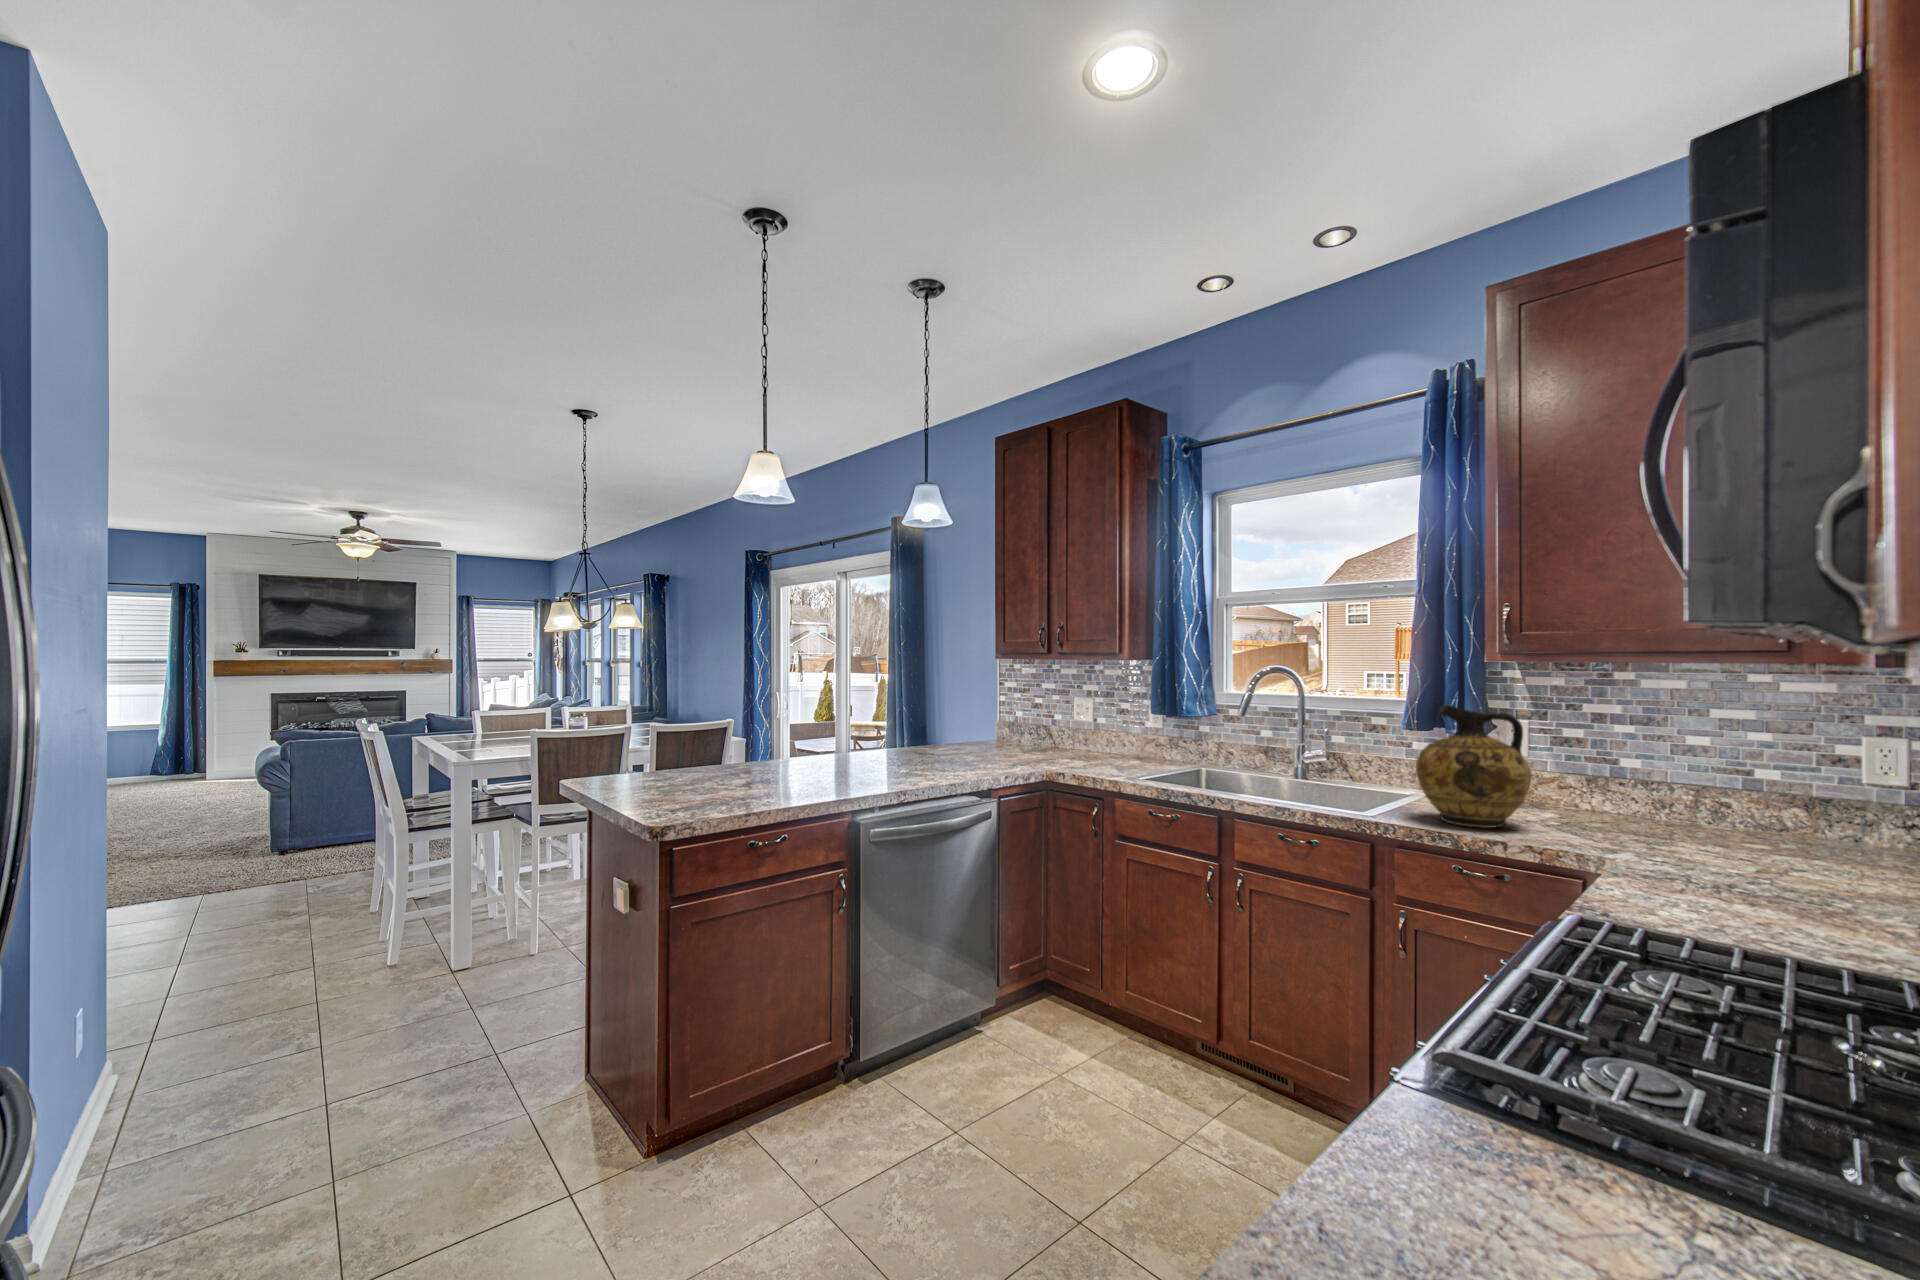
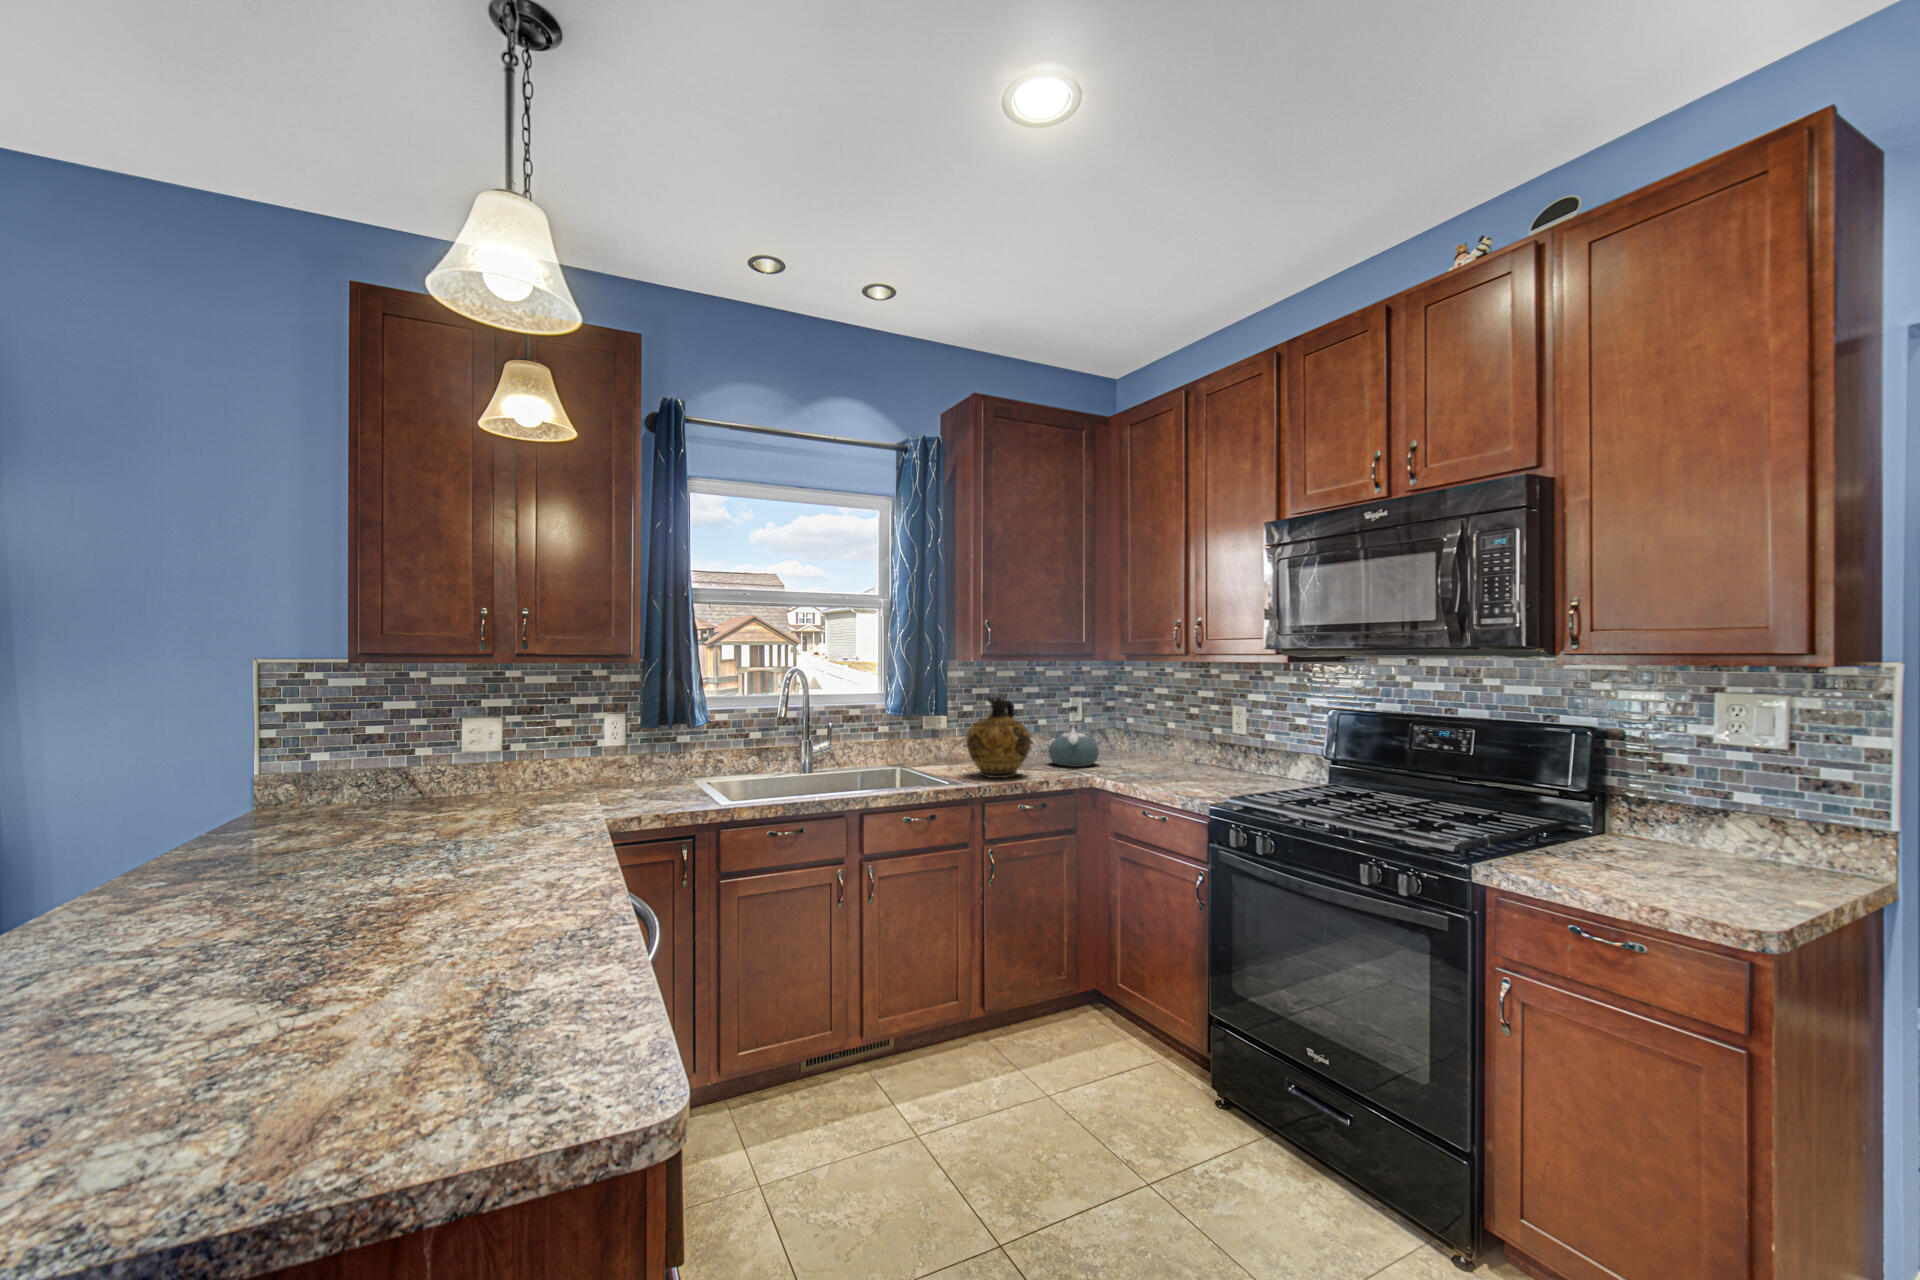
kettle: none [1659,740,1801,859] -> present [1048,706,1099,767]

